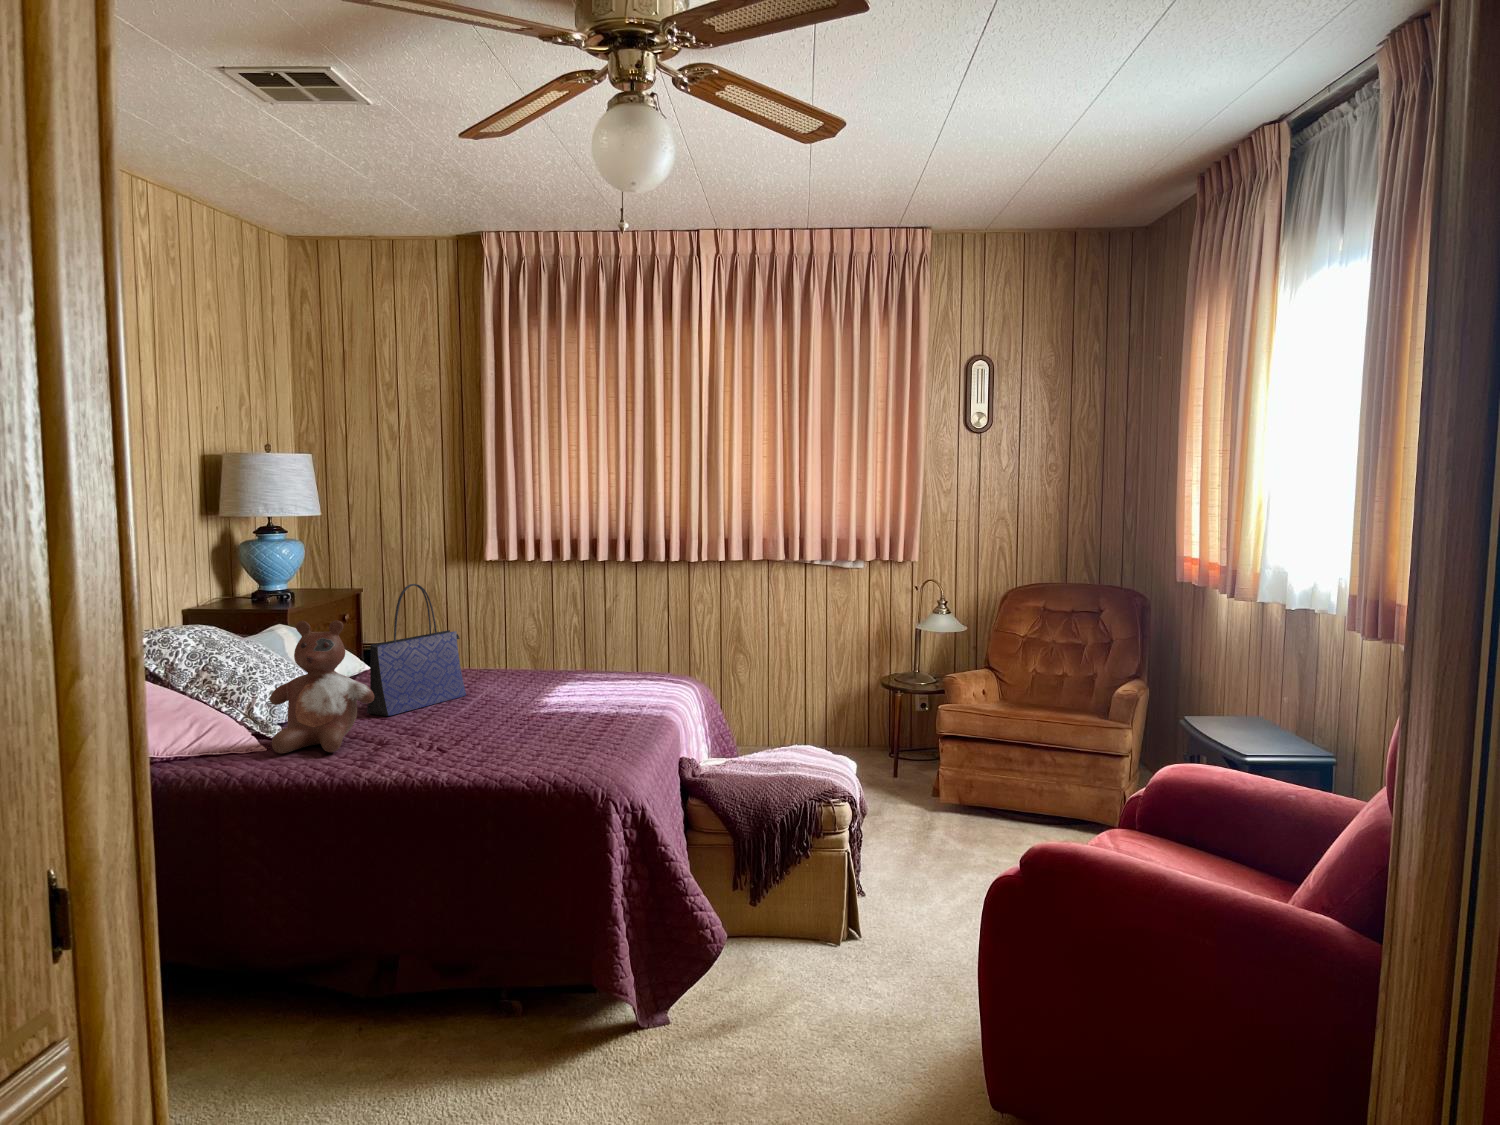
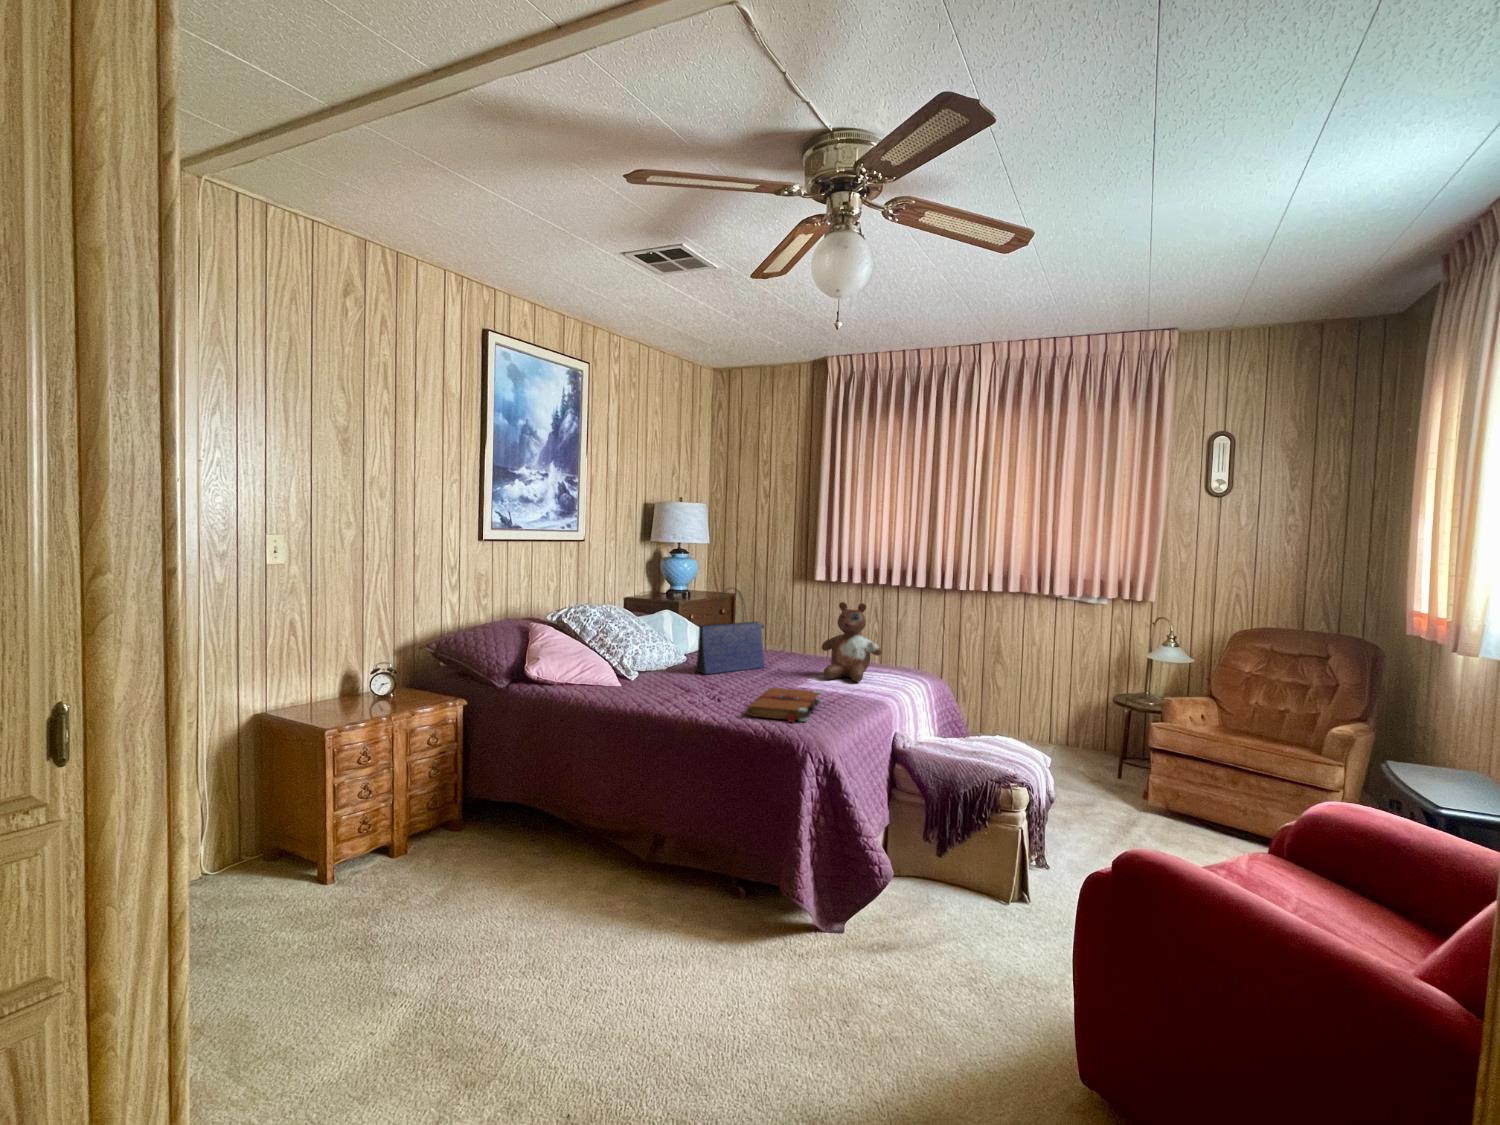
stuffed bear: present [270,620,374,753] -> present [821,602,882,682]
book: none [501,718,587,766] -> present [747,688,821,722]

